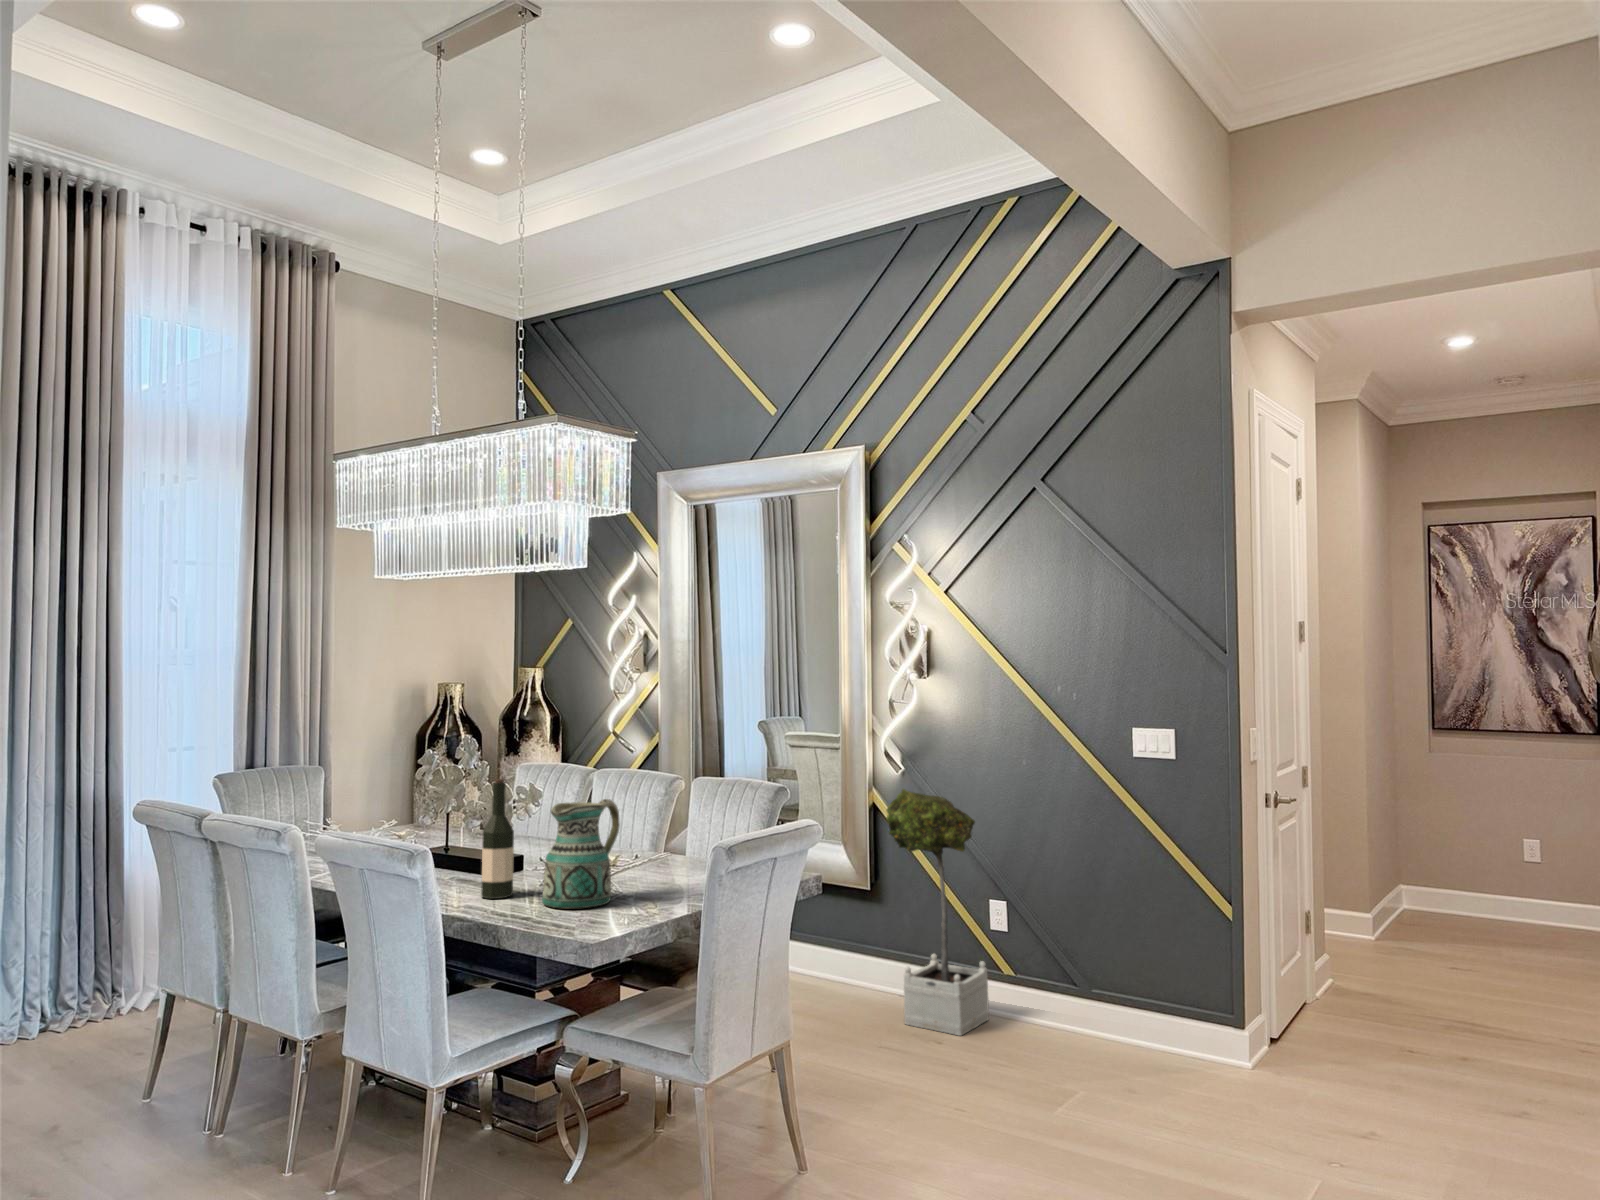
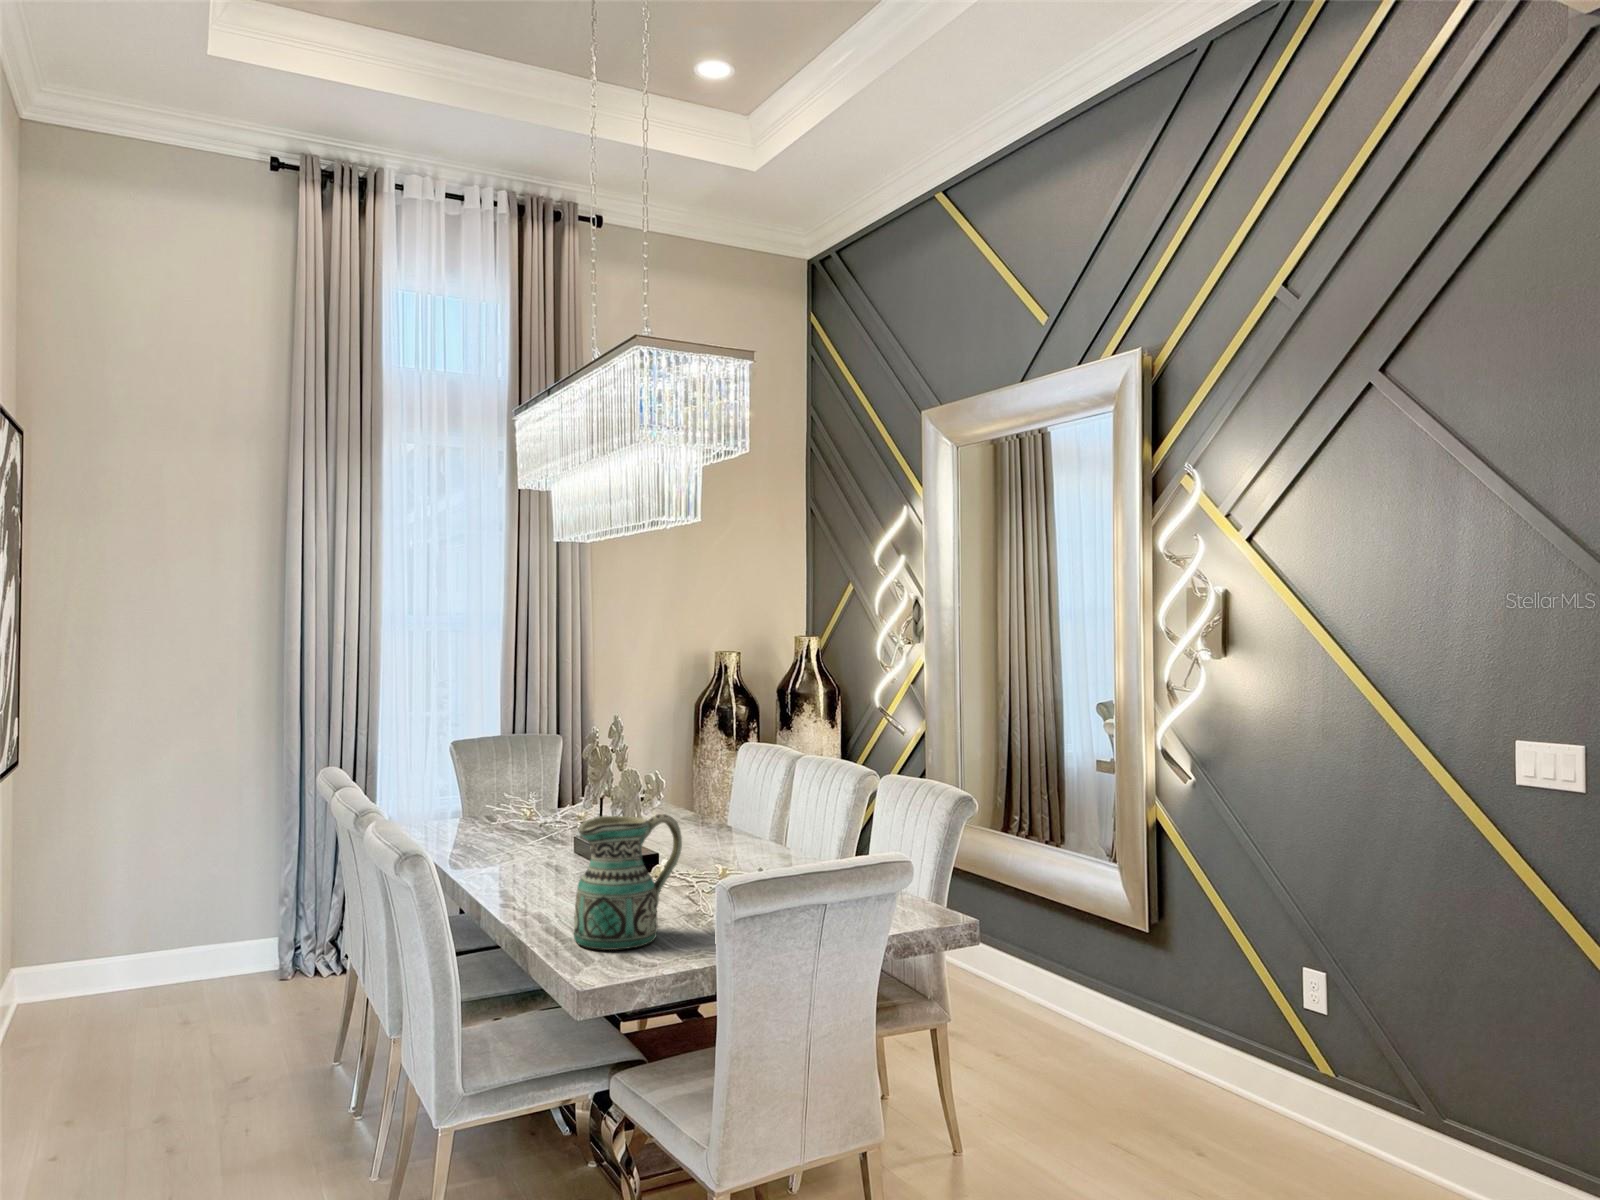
wine bottle: present [481,779,514,899] -> none [532,781,571,922]
potted tree: present [886,789,989,1036] -> none [1144,806,1294,1153]

